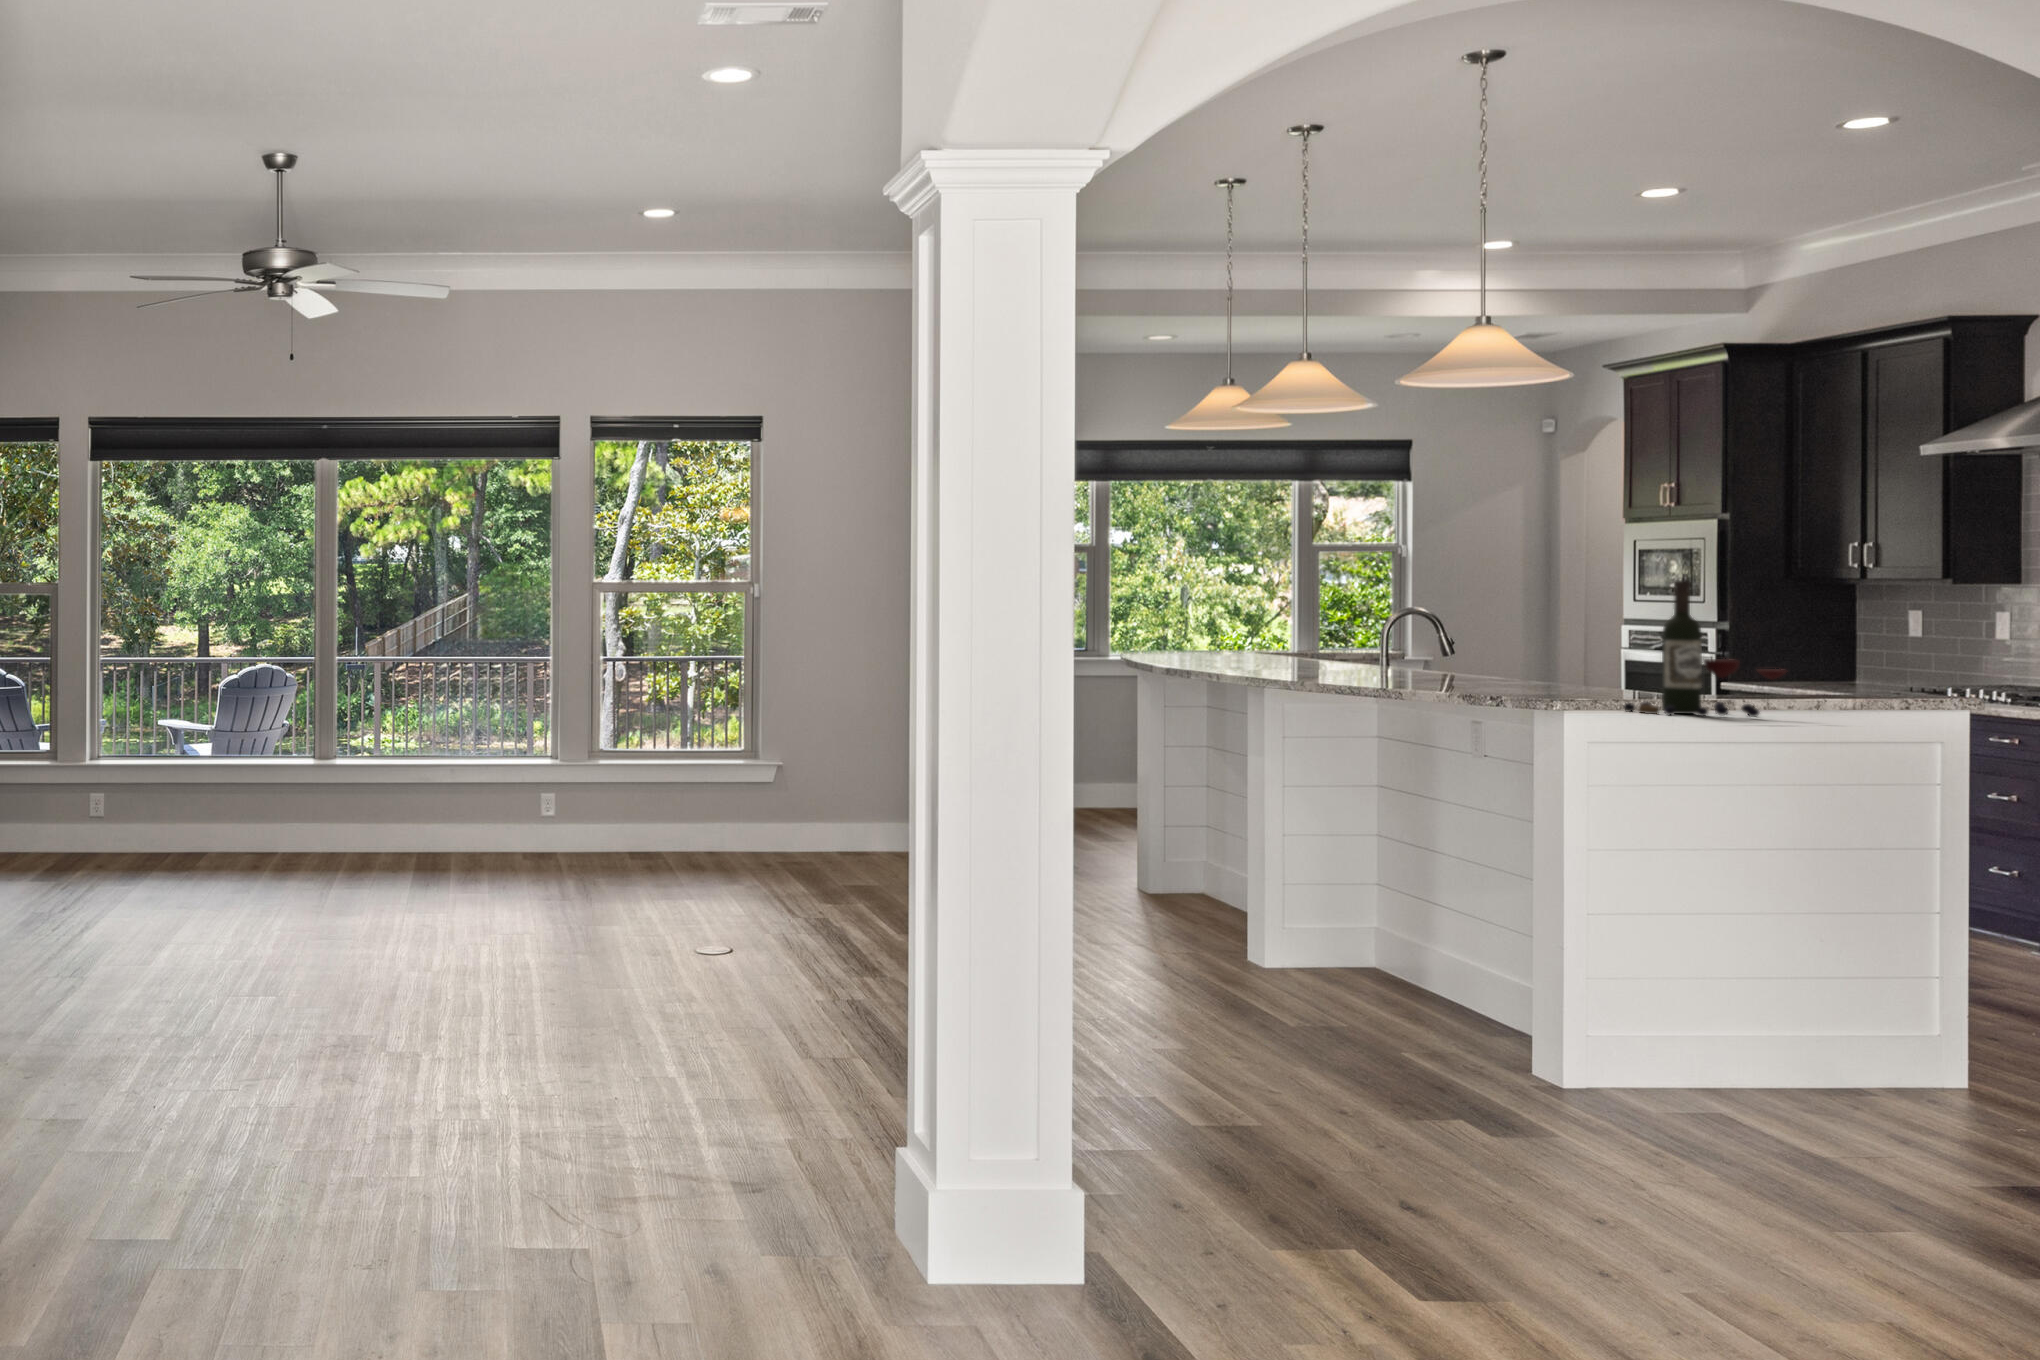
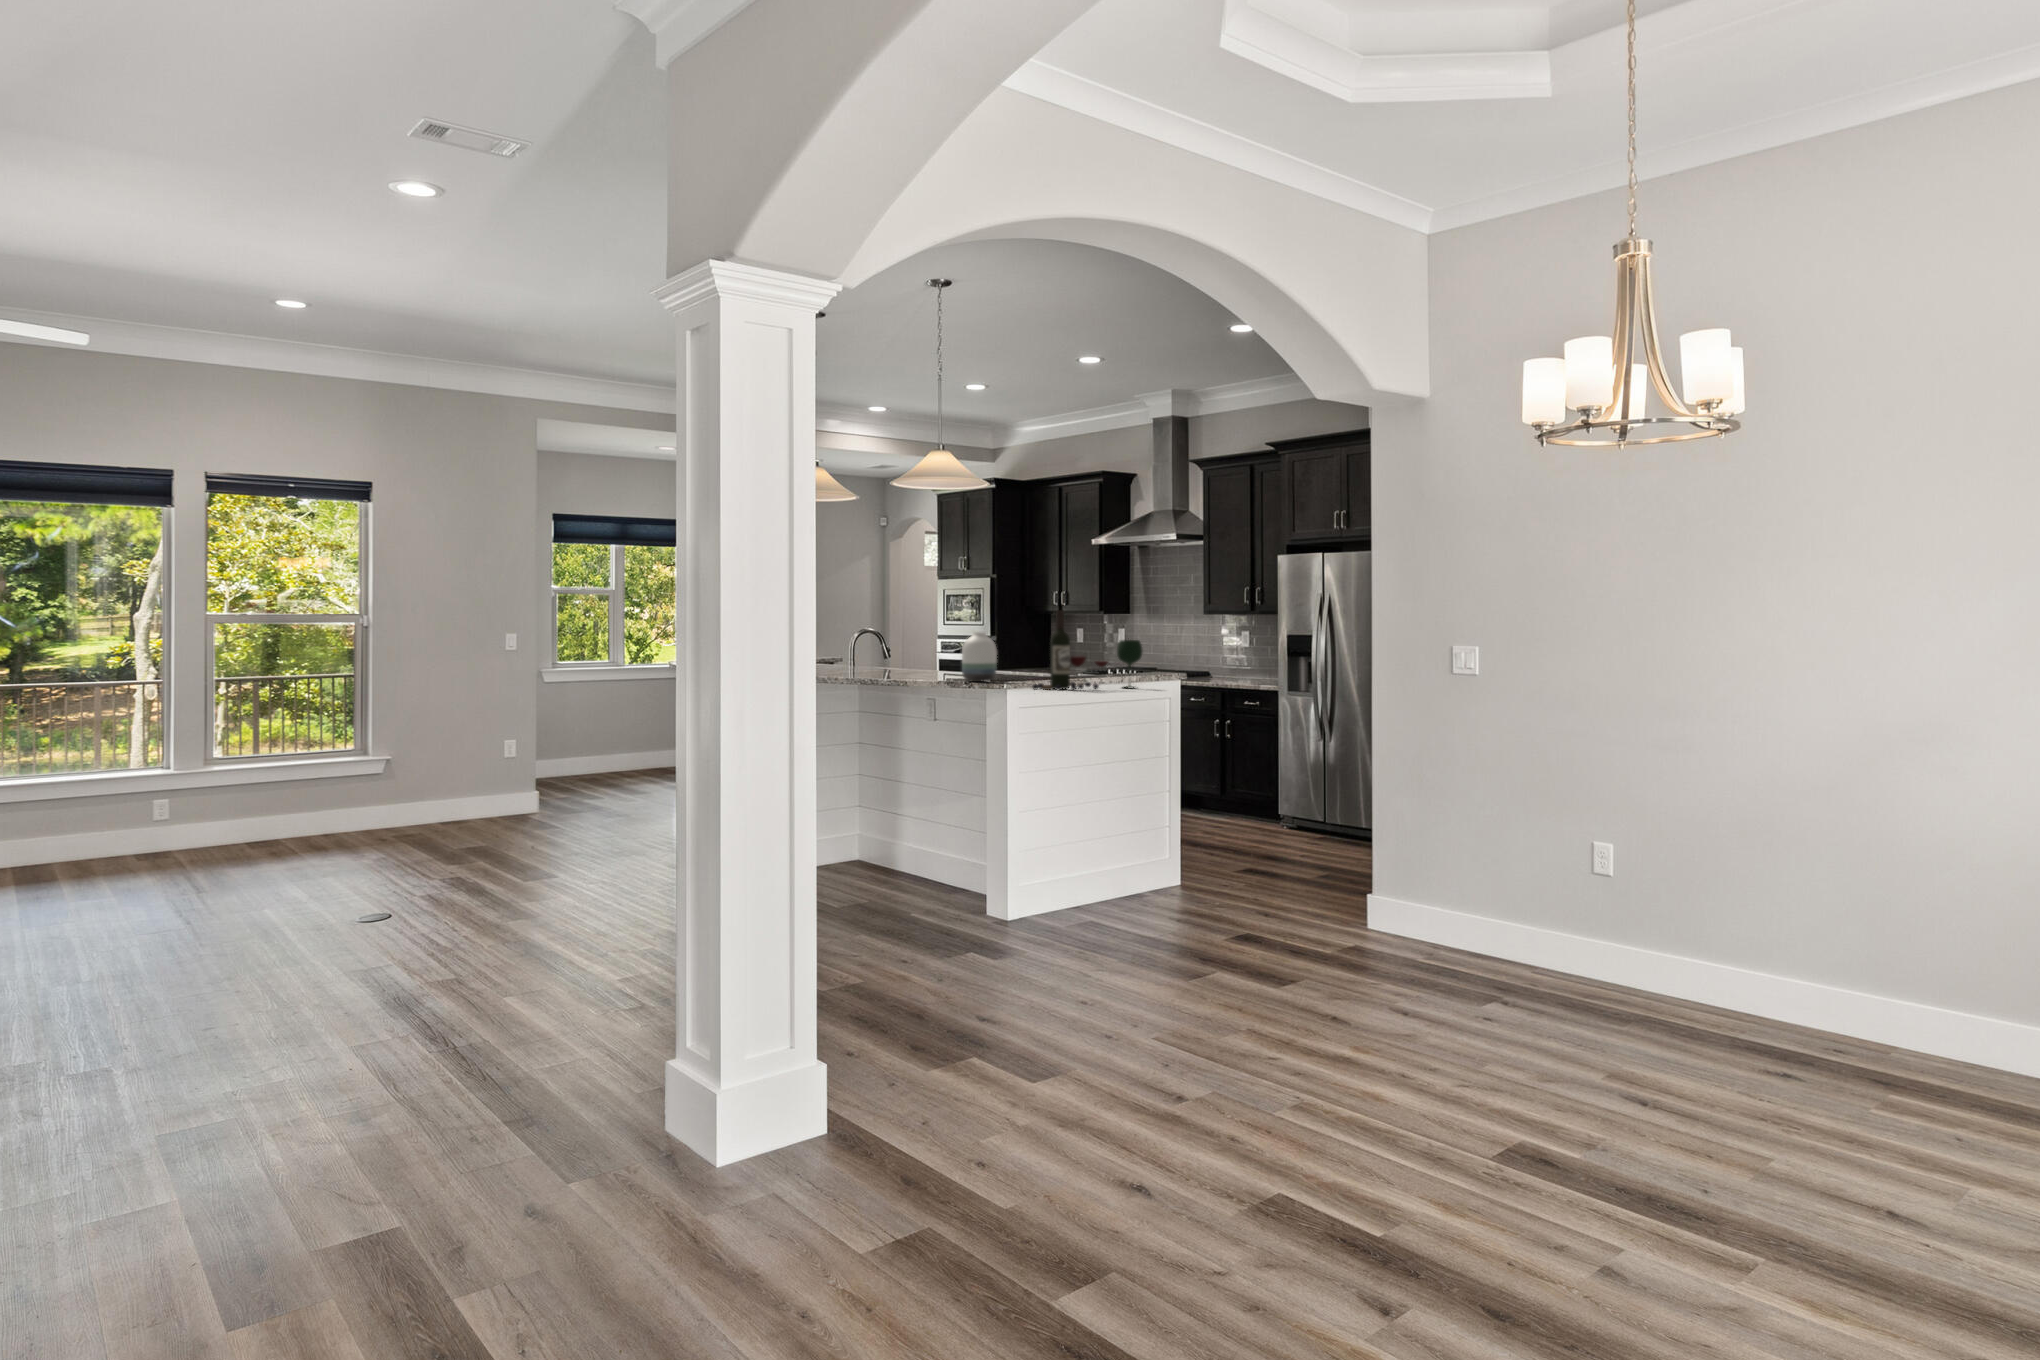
vase: none [1541,615,1605,694] -> present [962,632,997,682]
wine glass: none [1820,633,1878,720] -> present [1117,640,1142,688]

